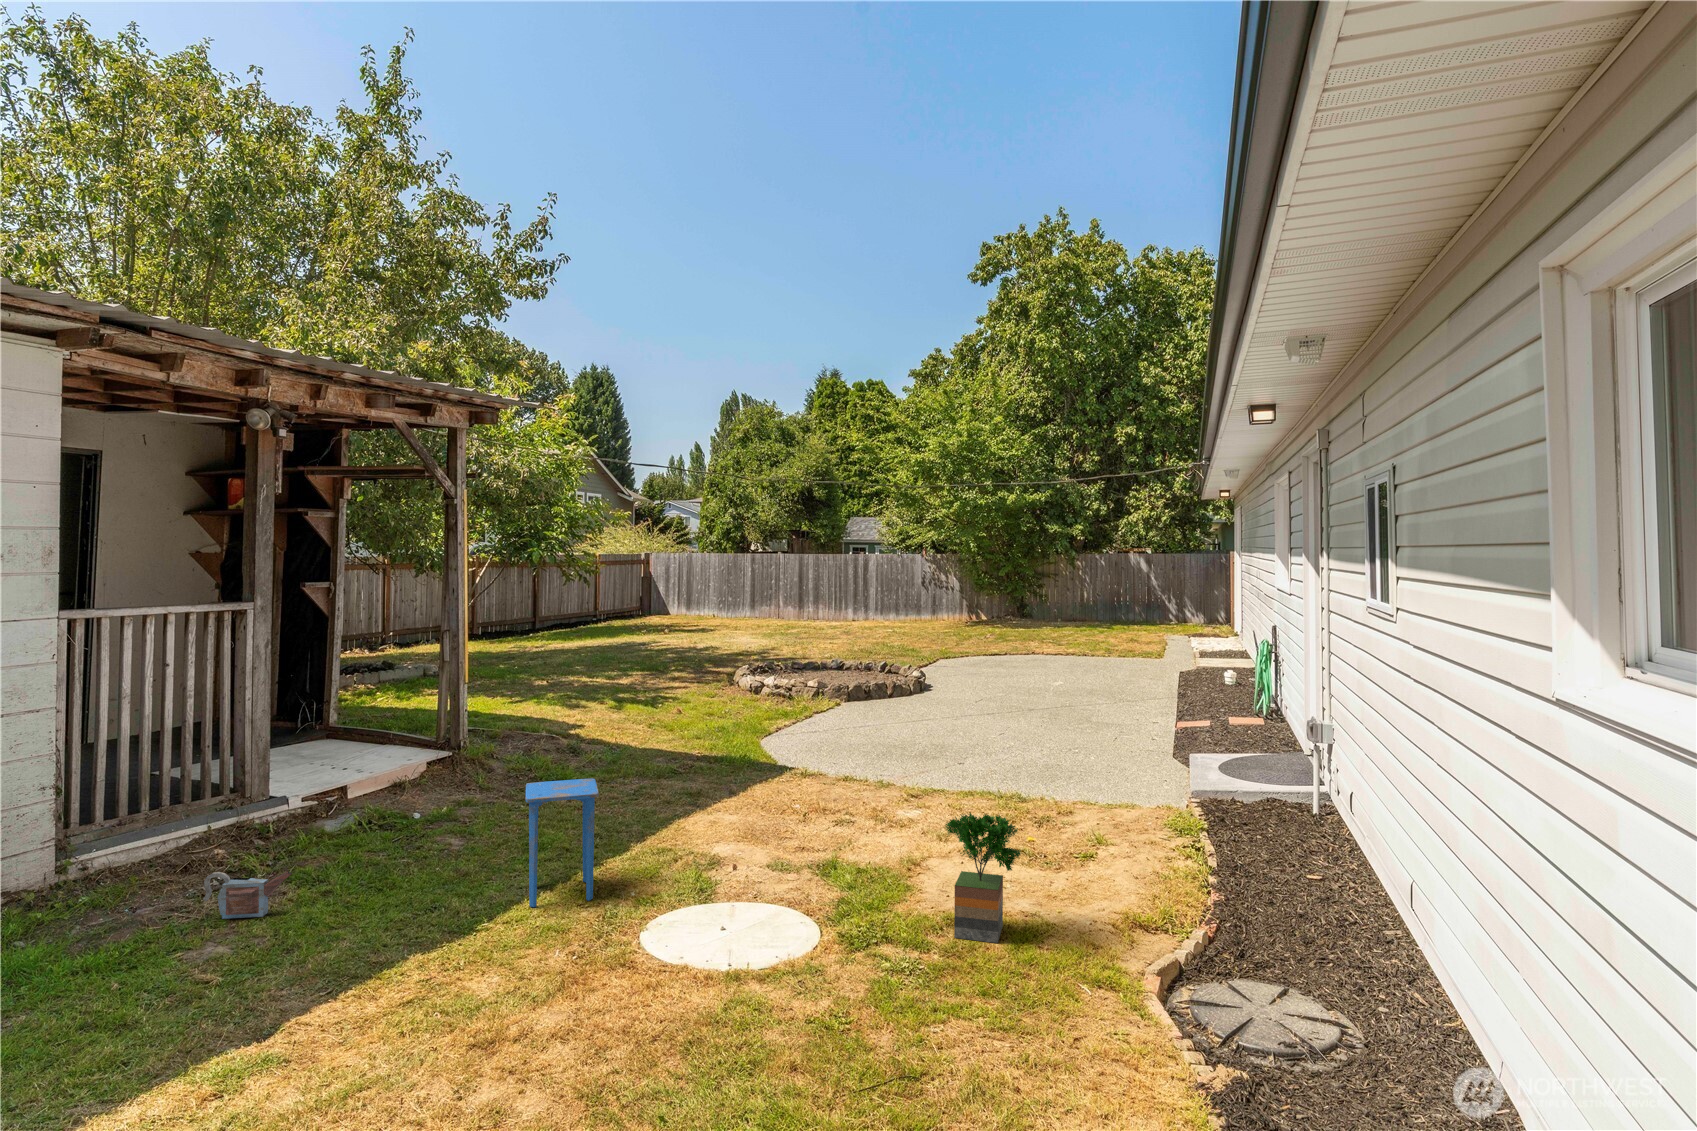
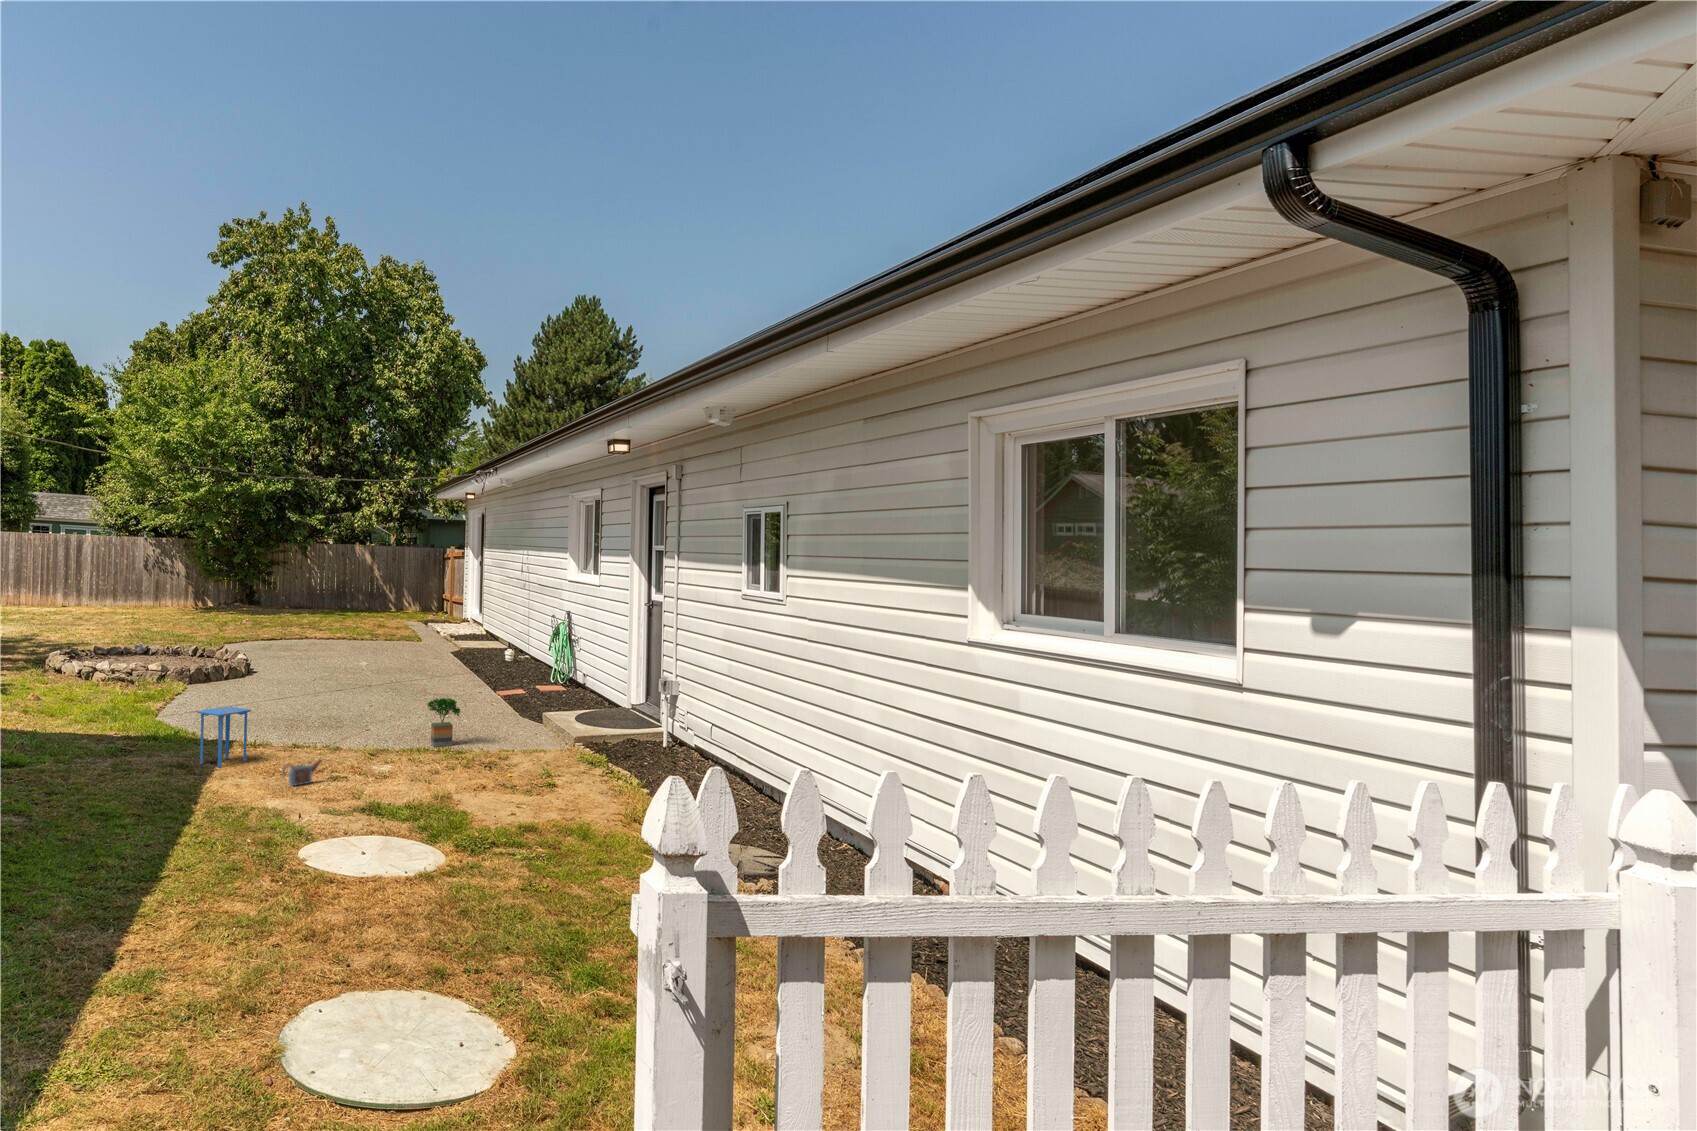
watering can: present [203,871,292,919] -> present [282,760,321,786]

